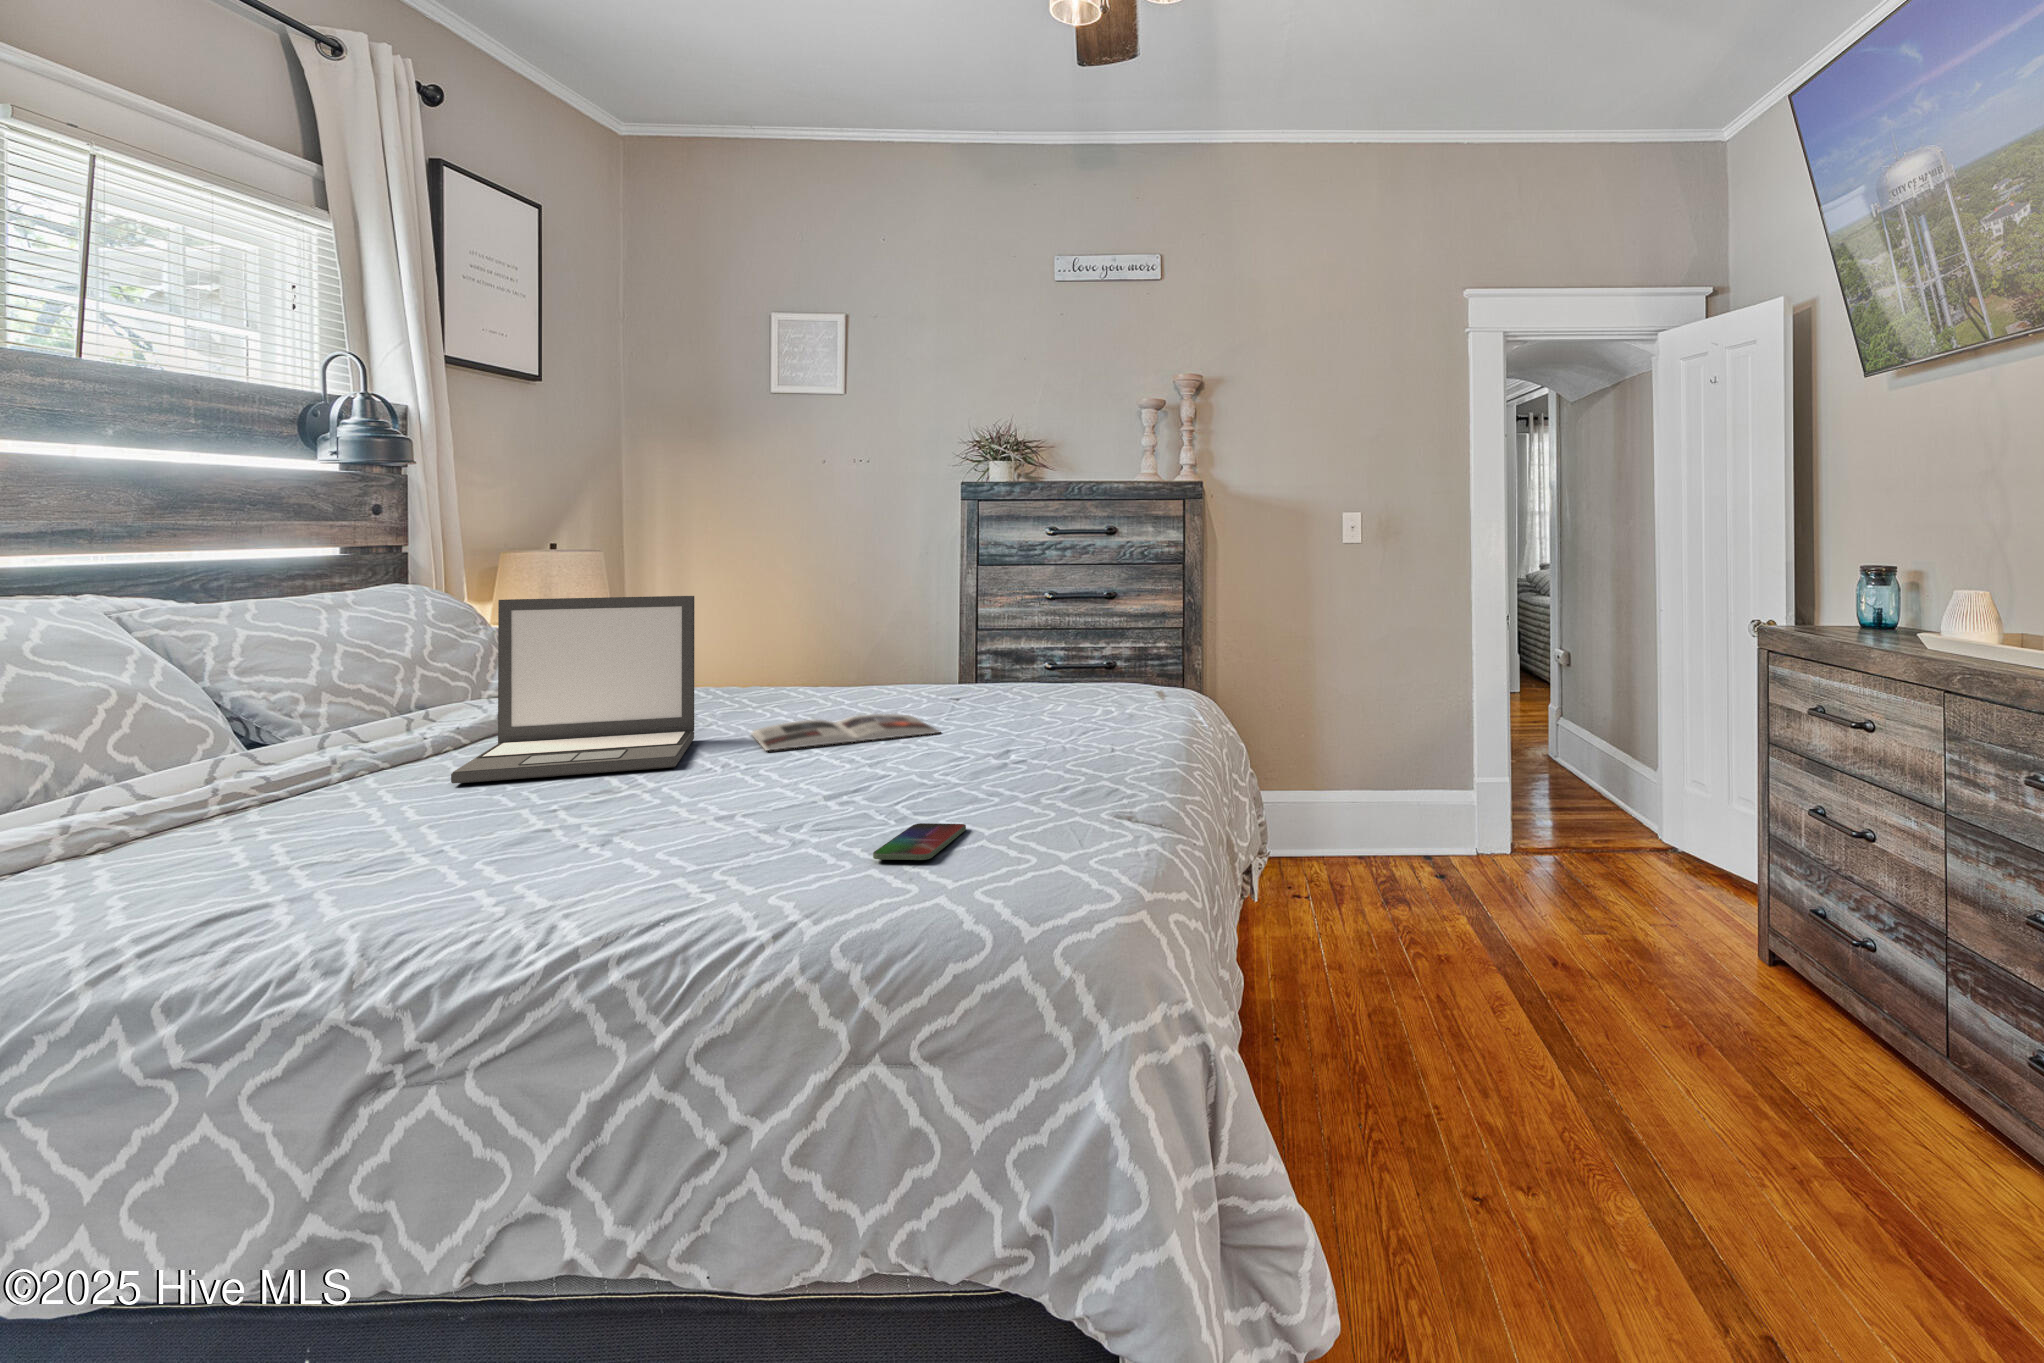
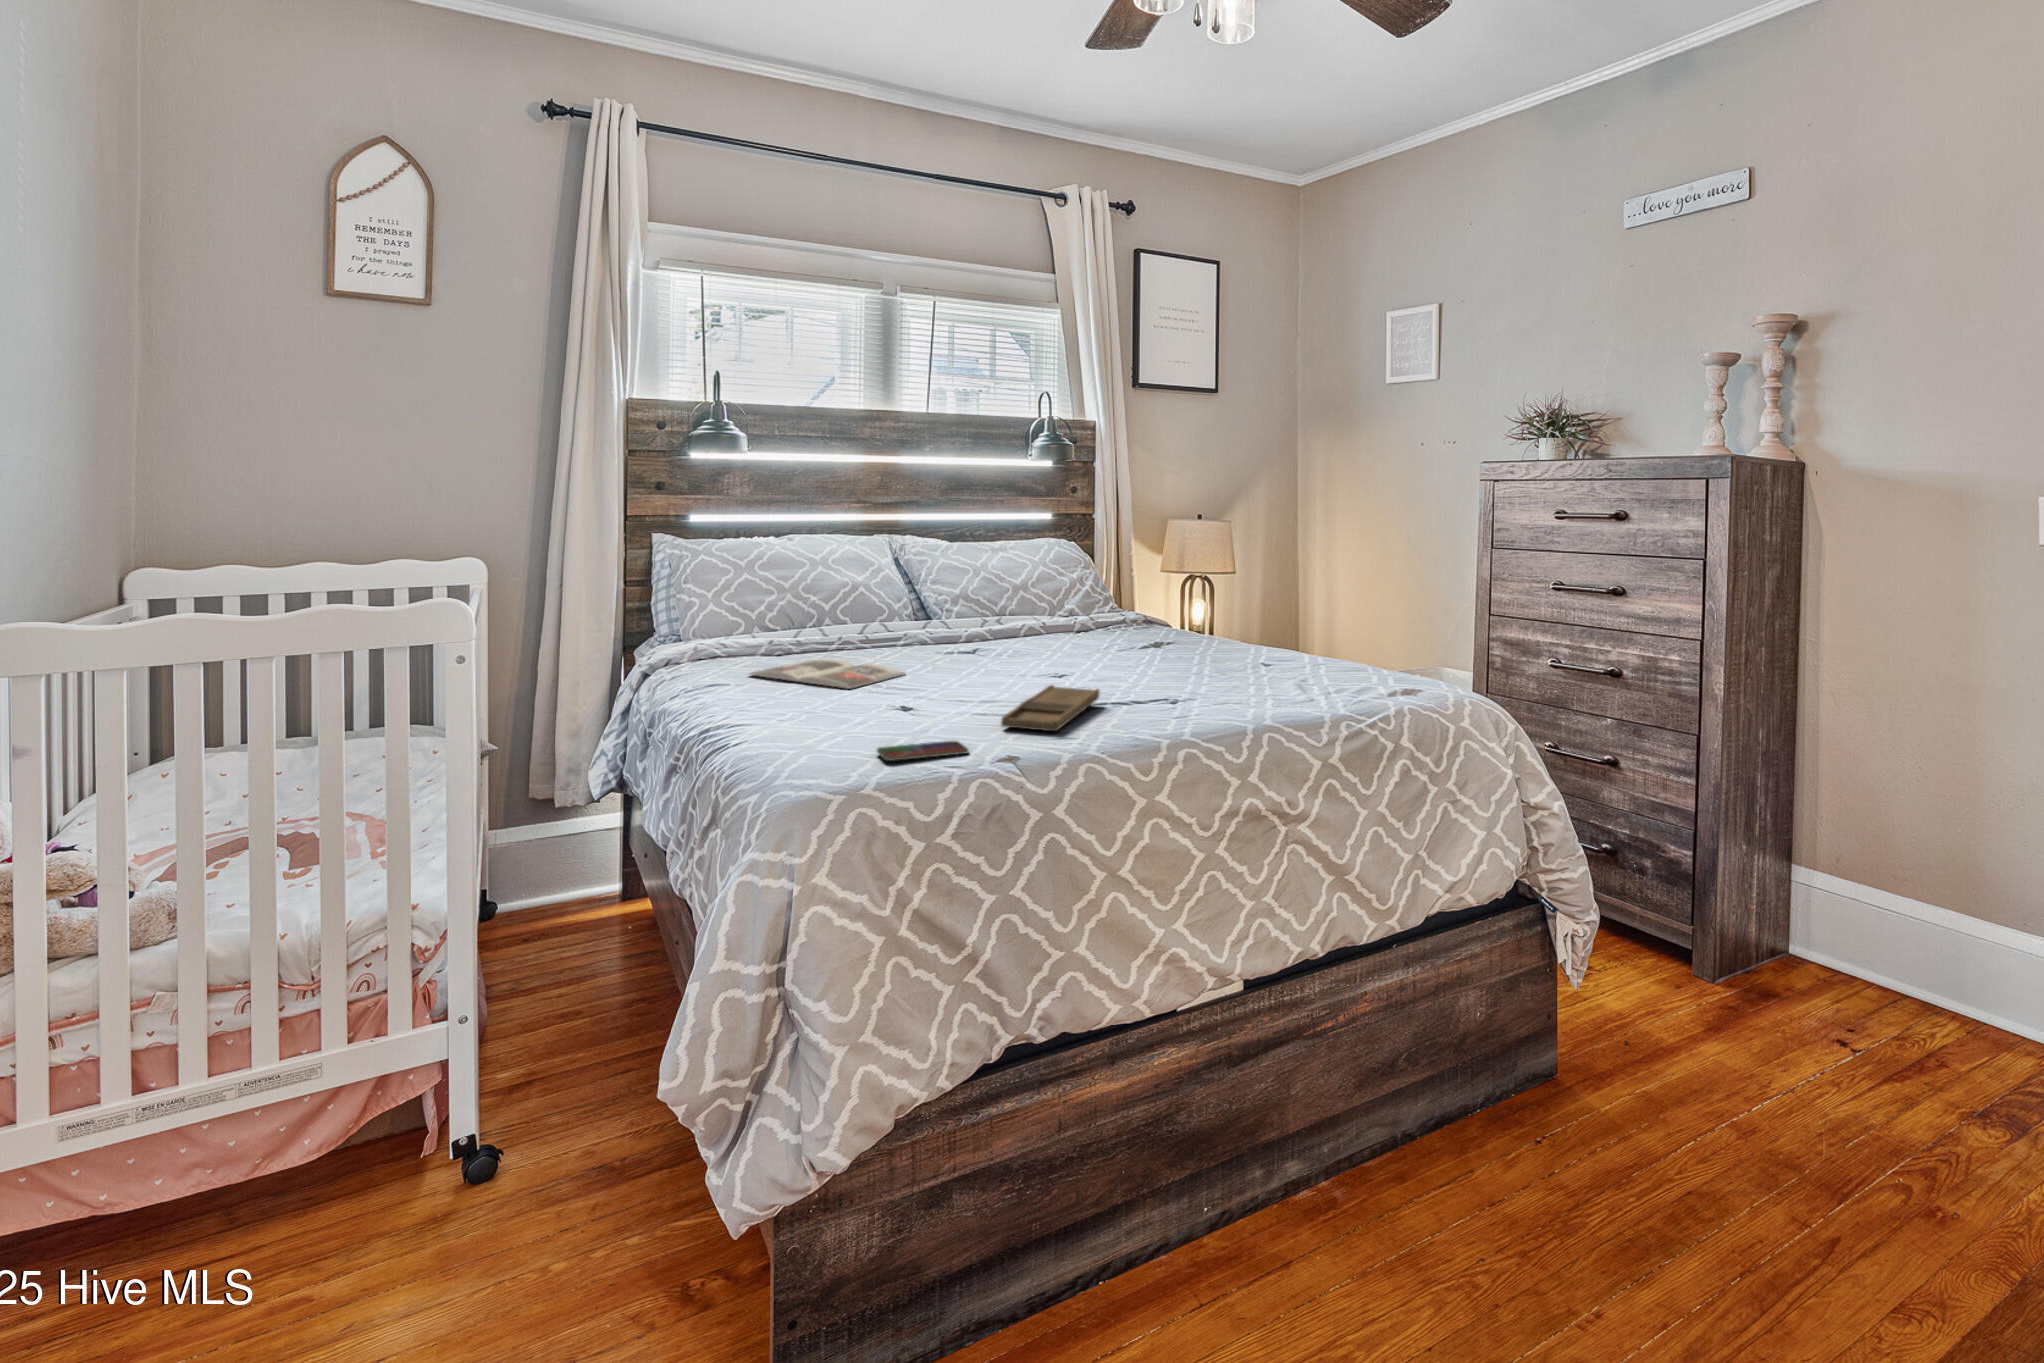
laptop: present [451,596,695,783] -> none [925,552,1081,675]
magazine: present [751,714,941,750] -> present [750,659,904,689]
tray: none [836,743,974,802] -> present [1001,685,1100,731]

